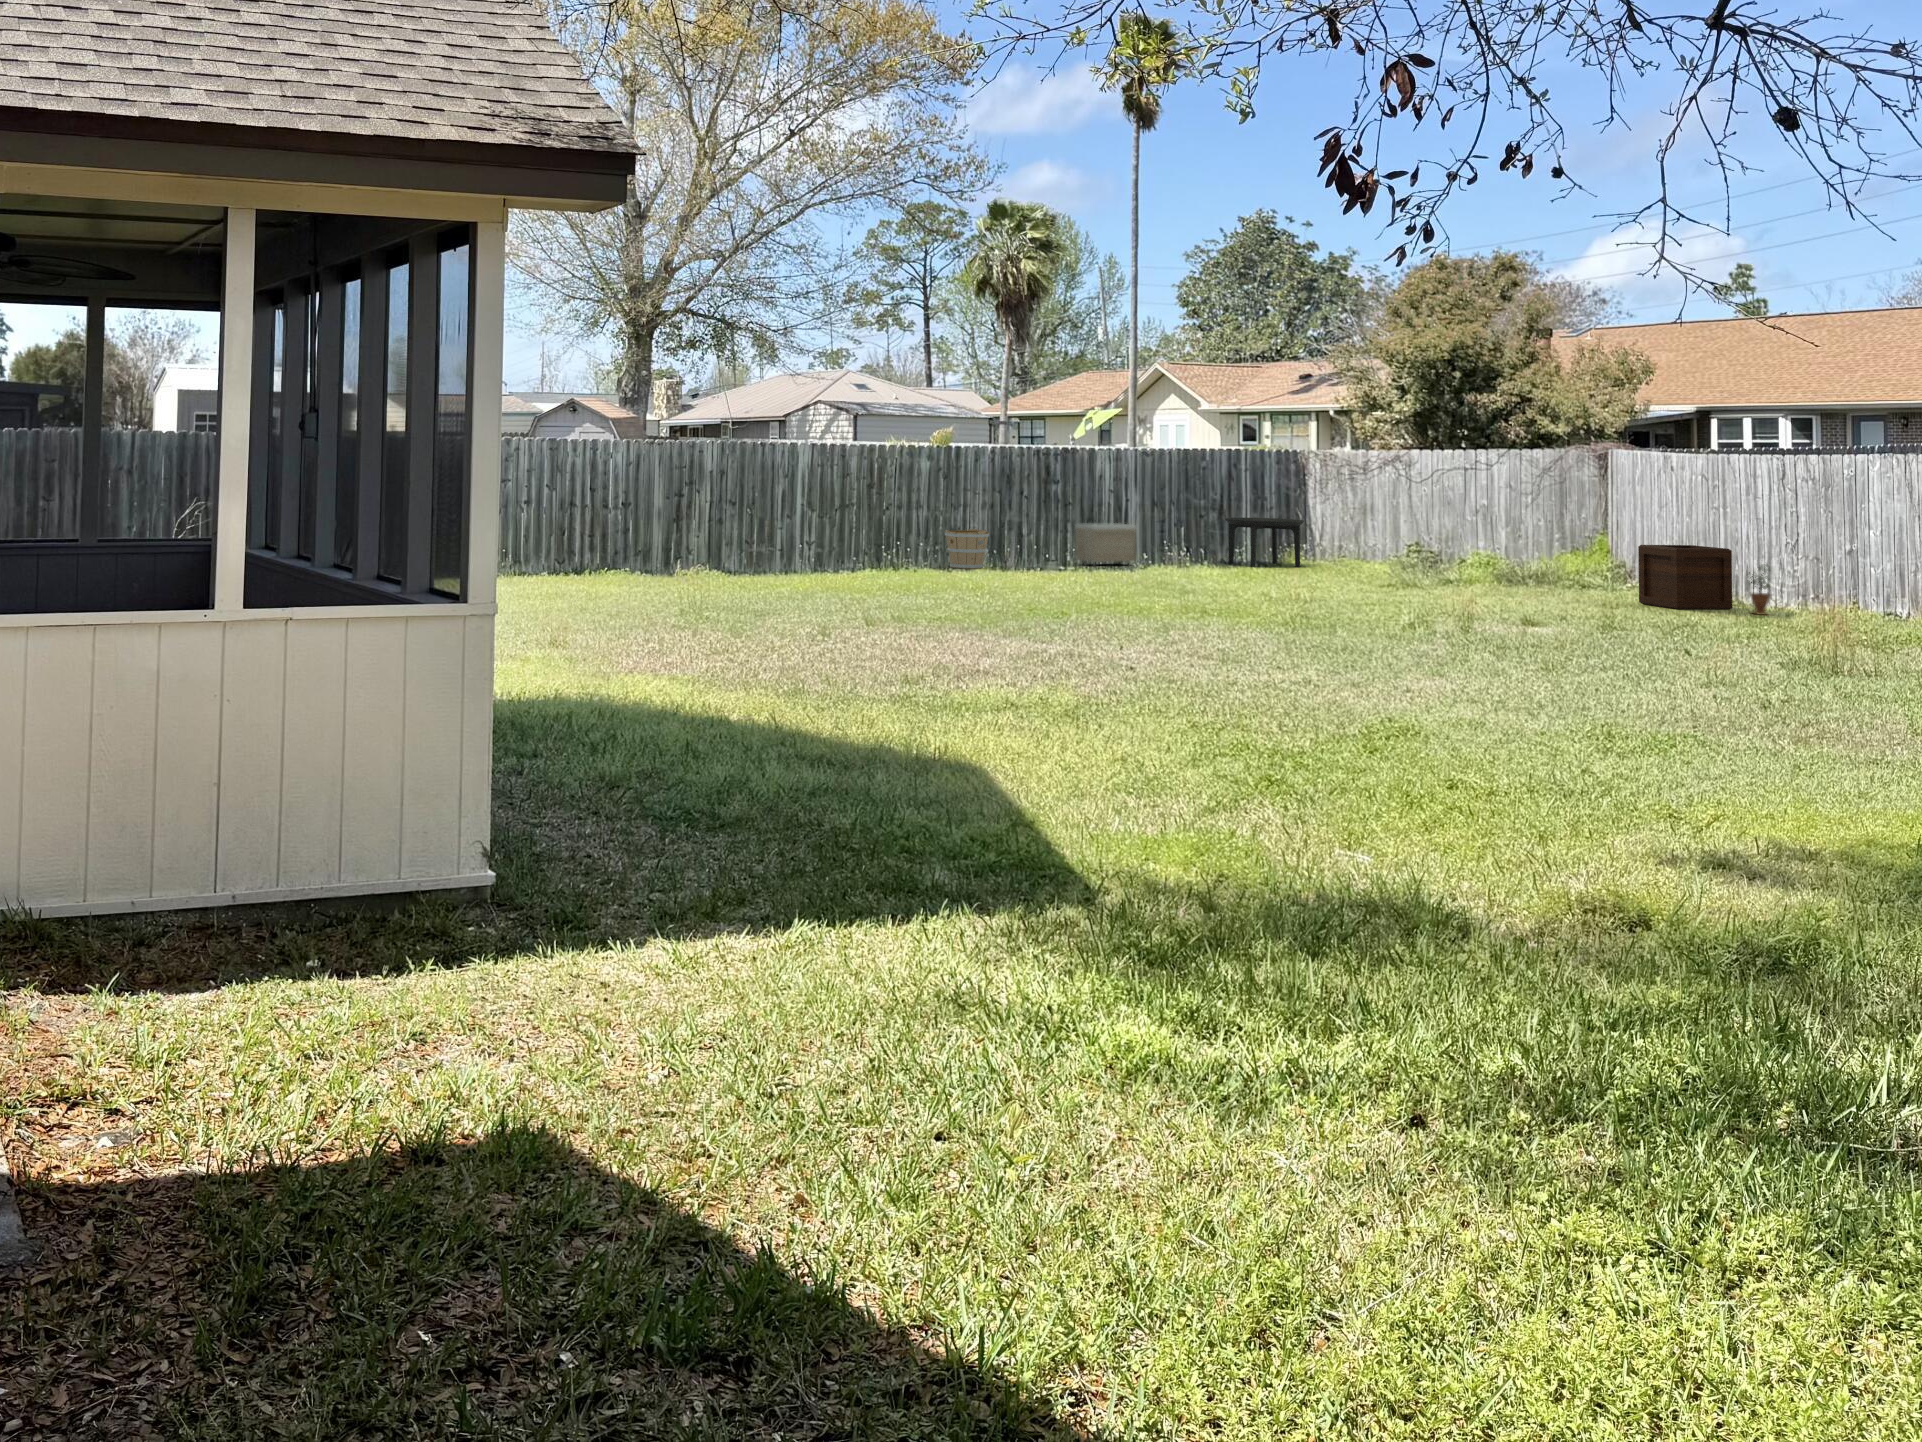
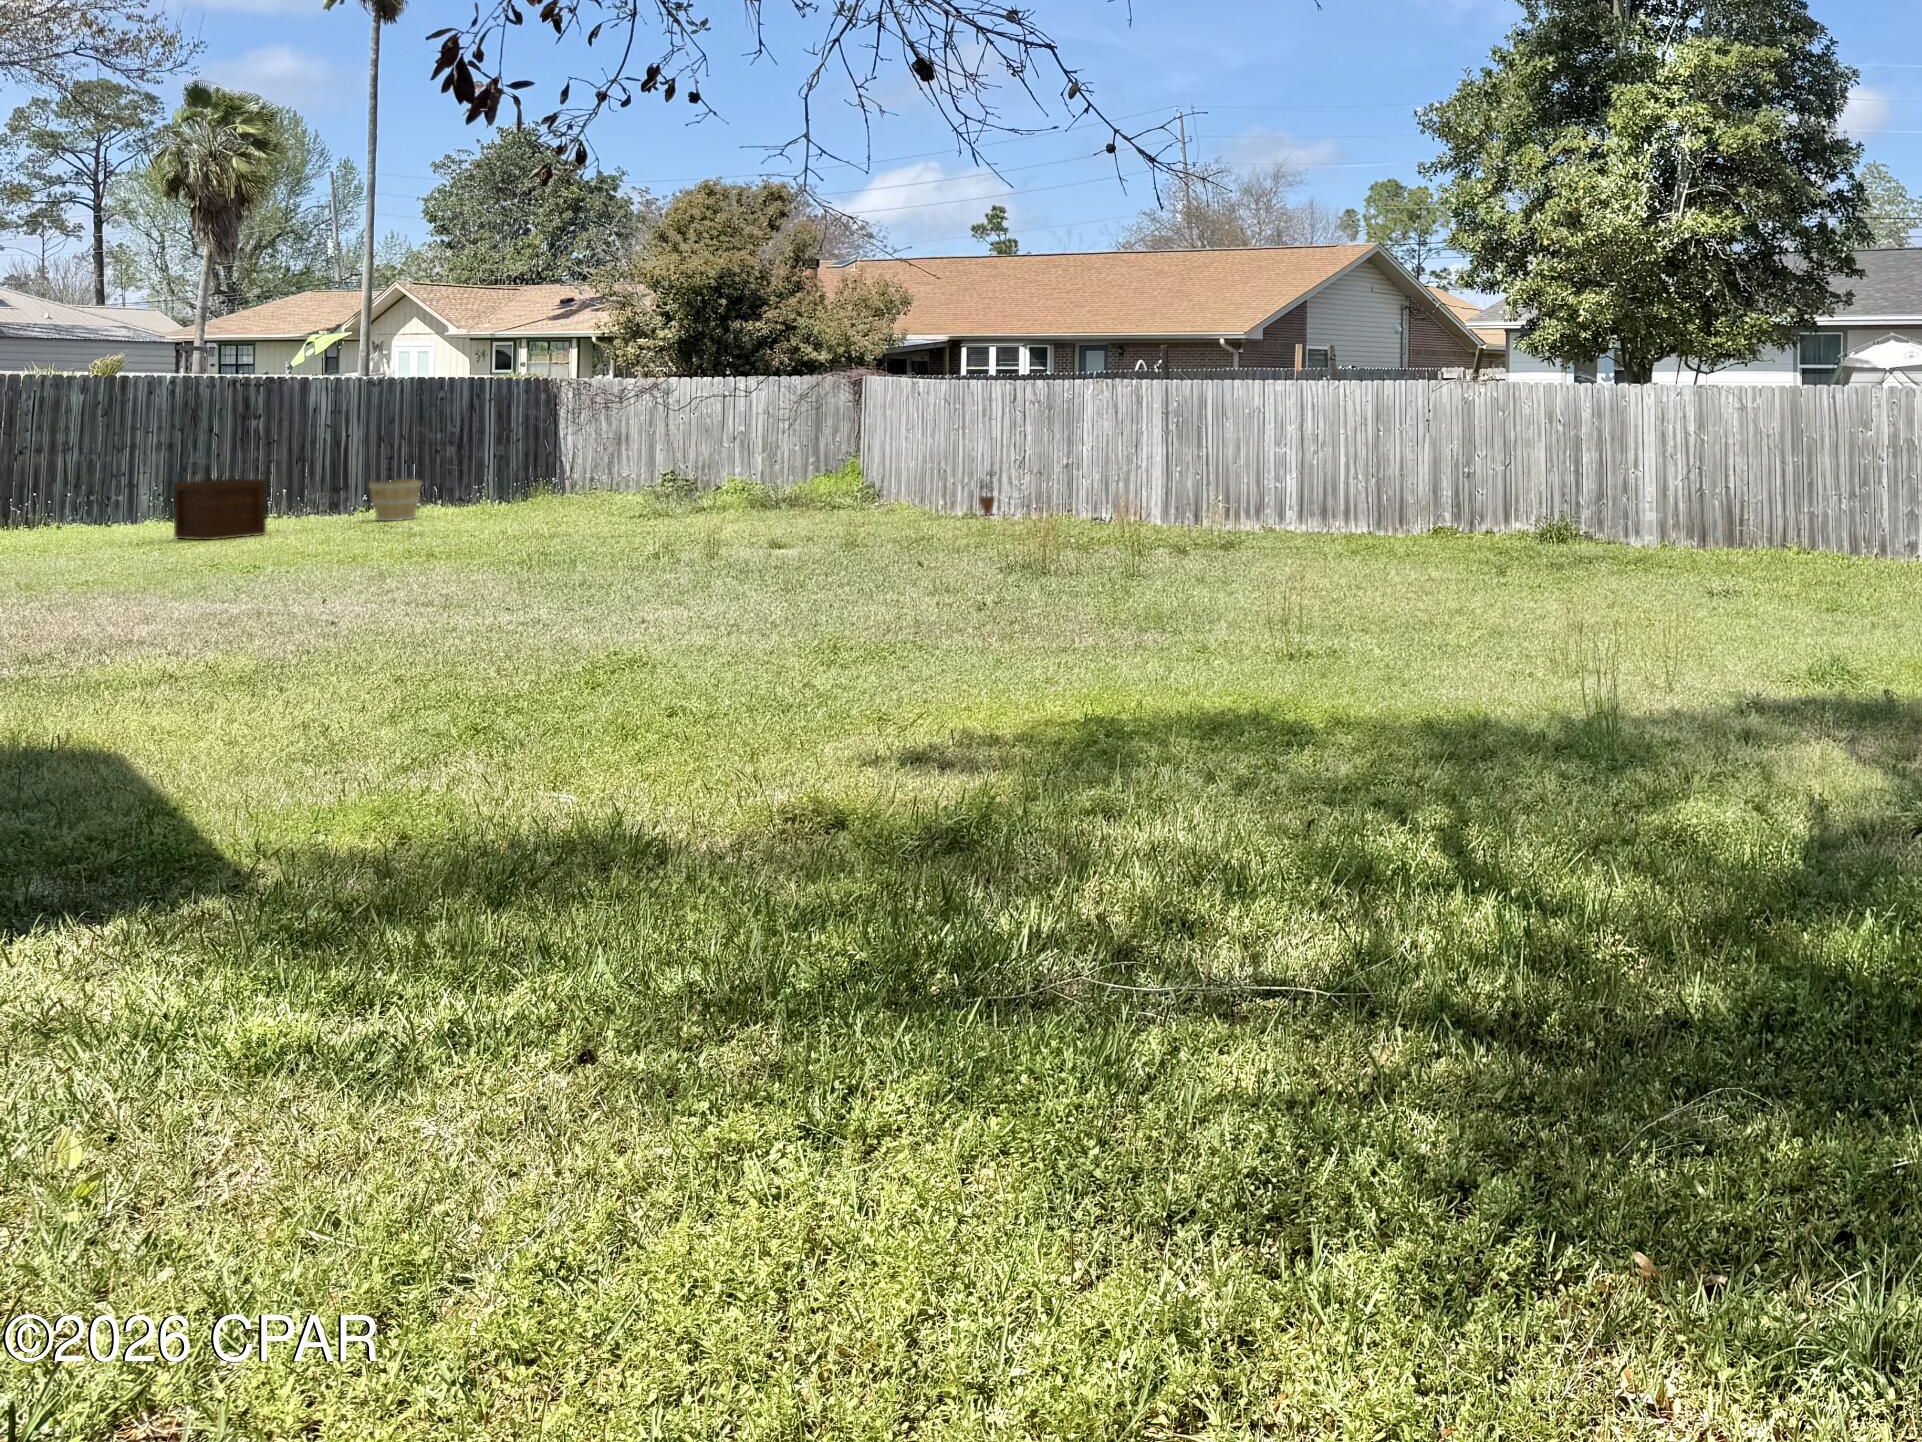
round table: present [1224,518,1305,567] -> none [469,460,561,513]
storage bench: present [1075,523,1136,564] -> none [282,479,362,529]
wooden bucket: present [945,529,989,569] -> present [369,479,422,521]
wooden crate: present [1638,545,1732,609] -> present [174,478,267,540]

